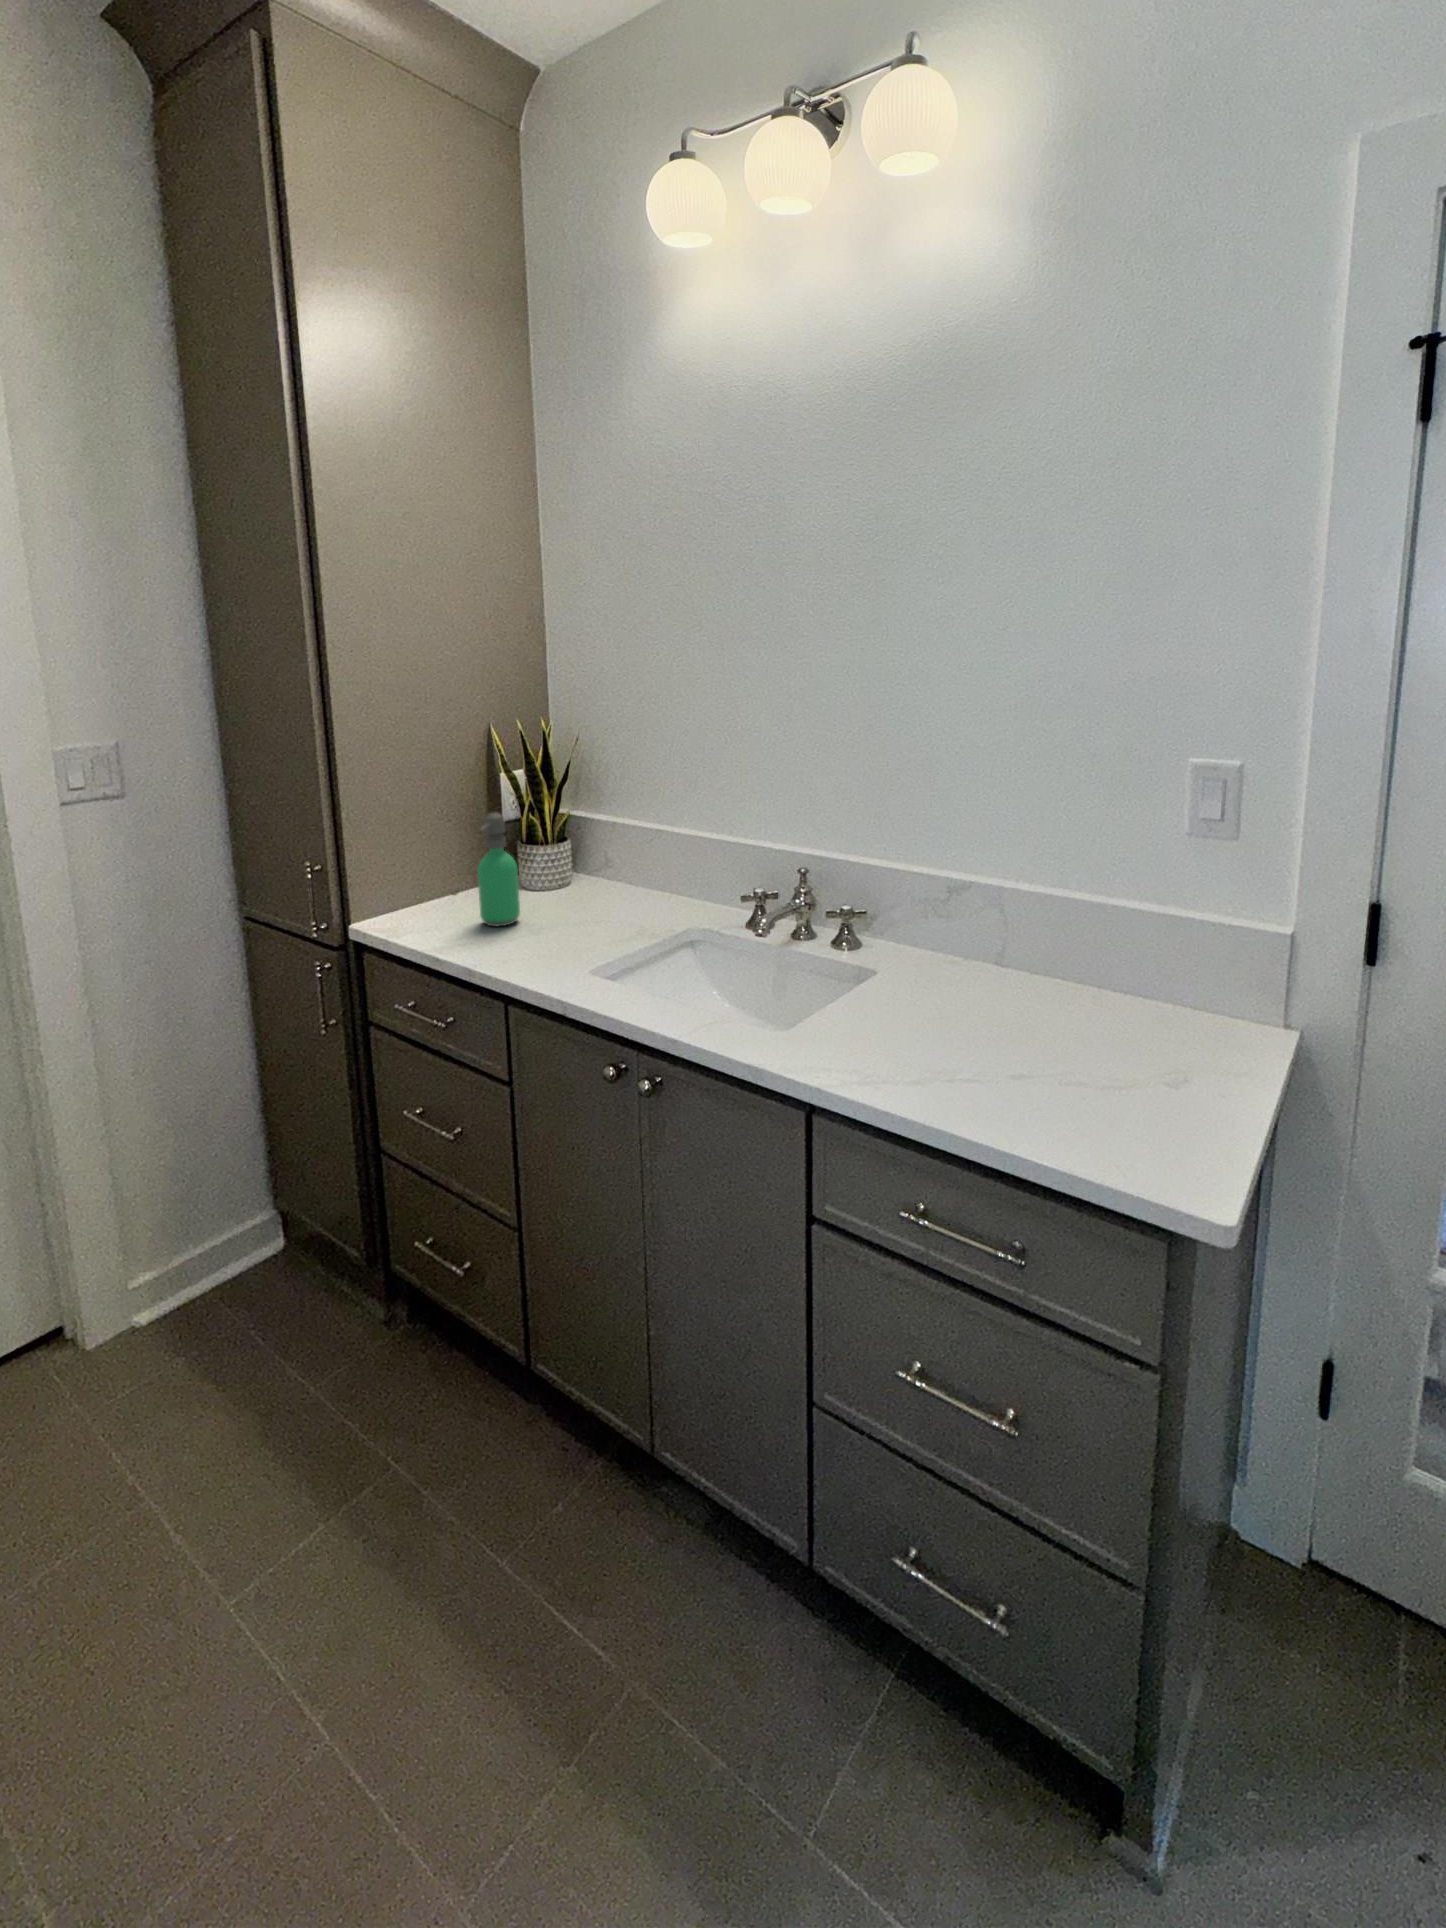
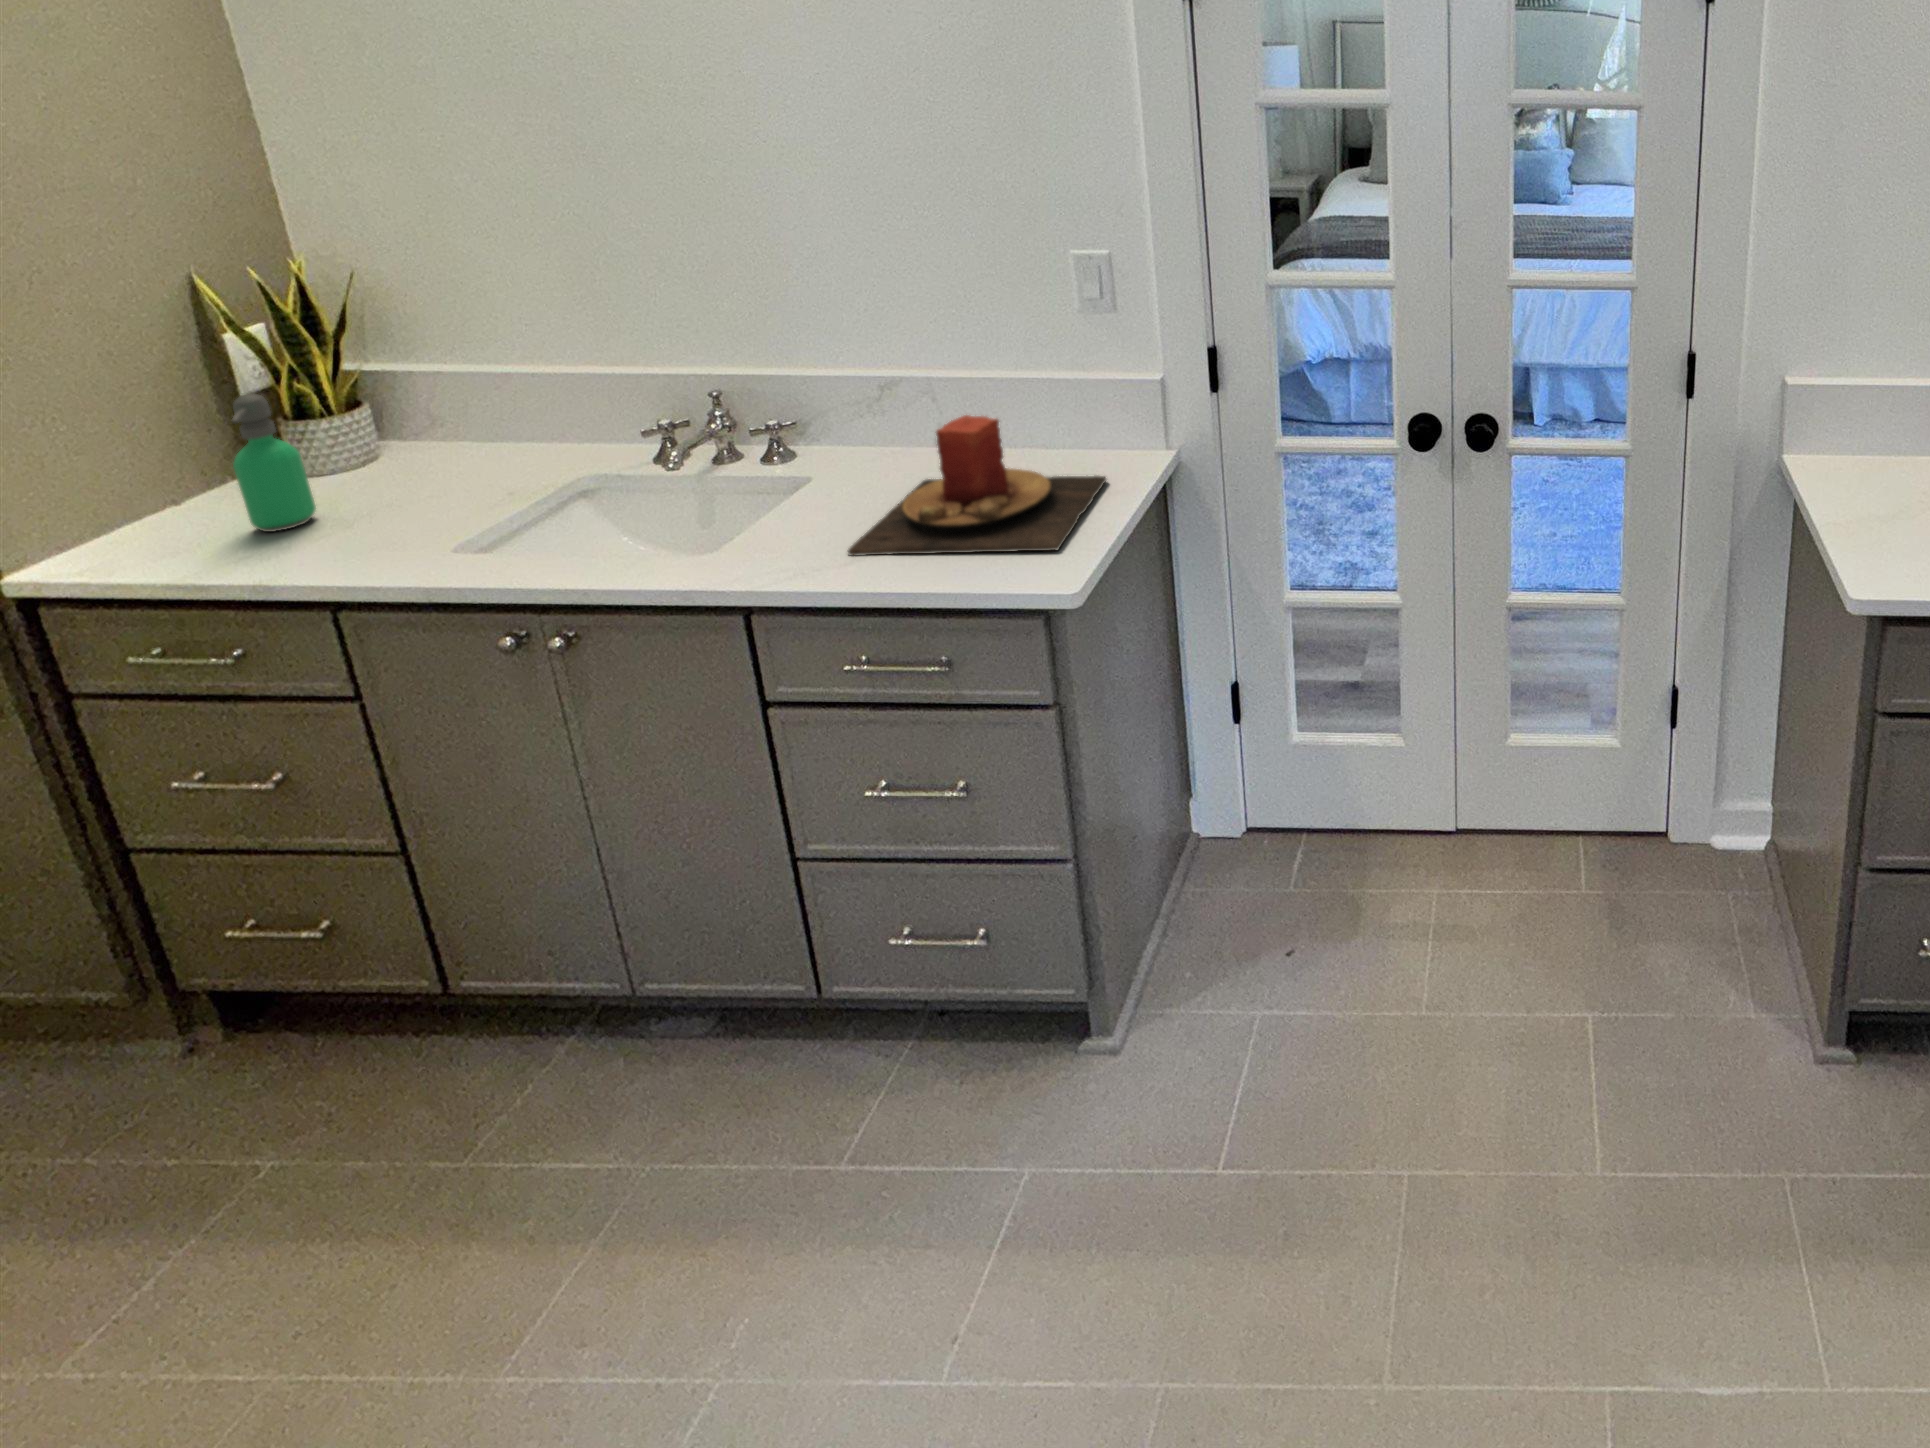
candle: none [918,932,1215,1140] -> present [848,415,1106,556]

